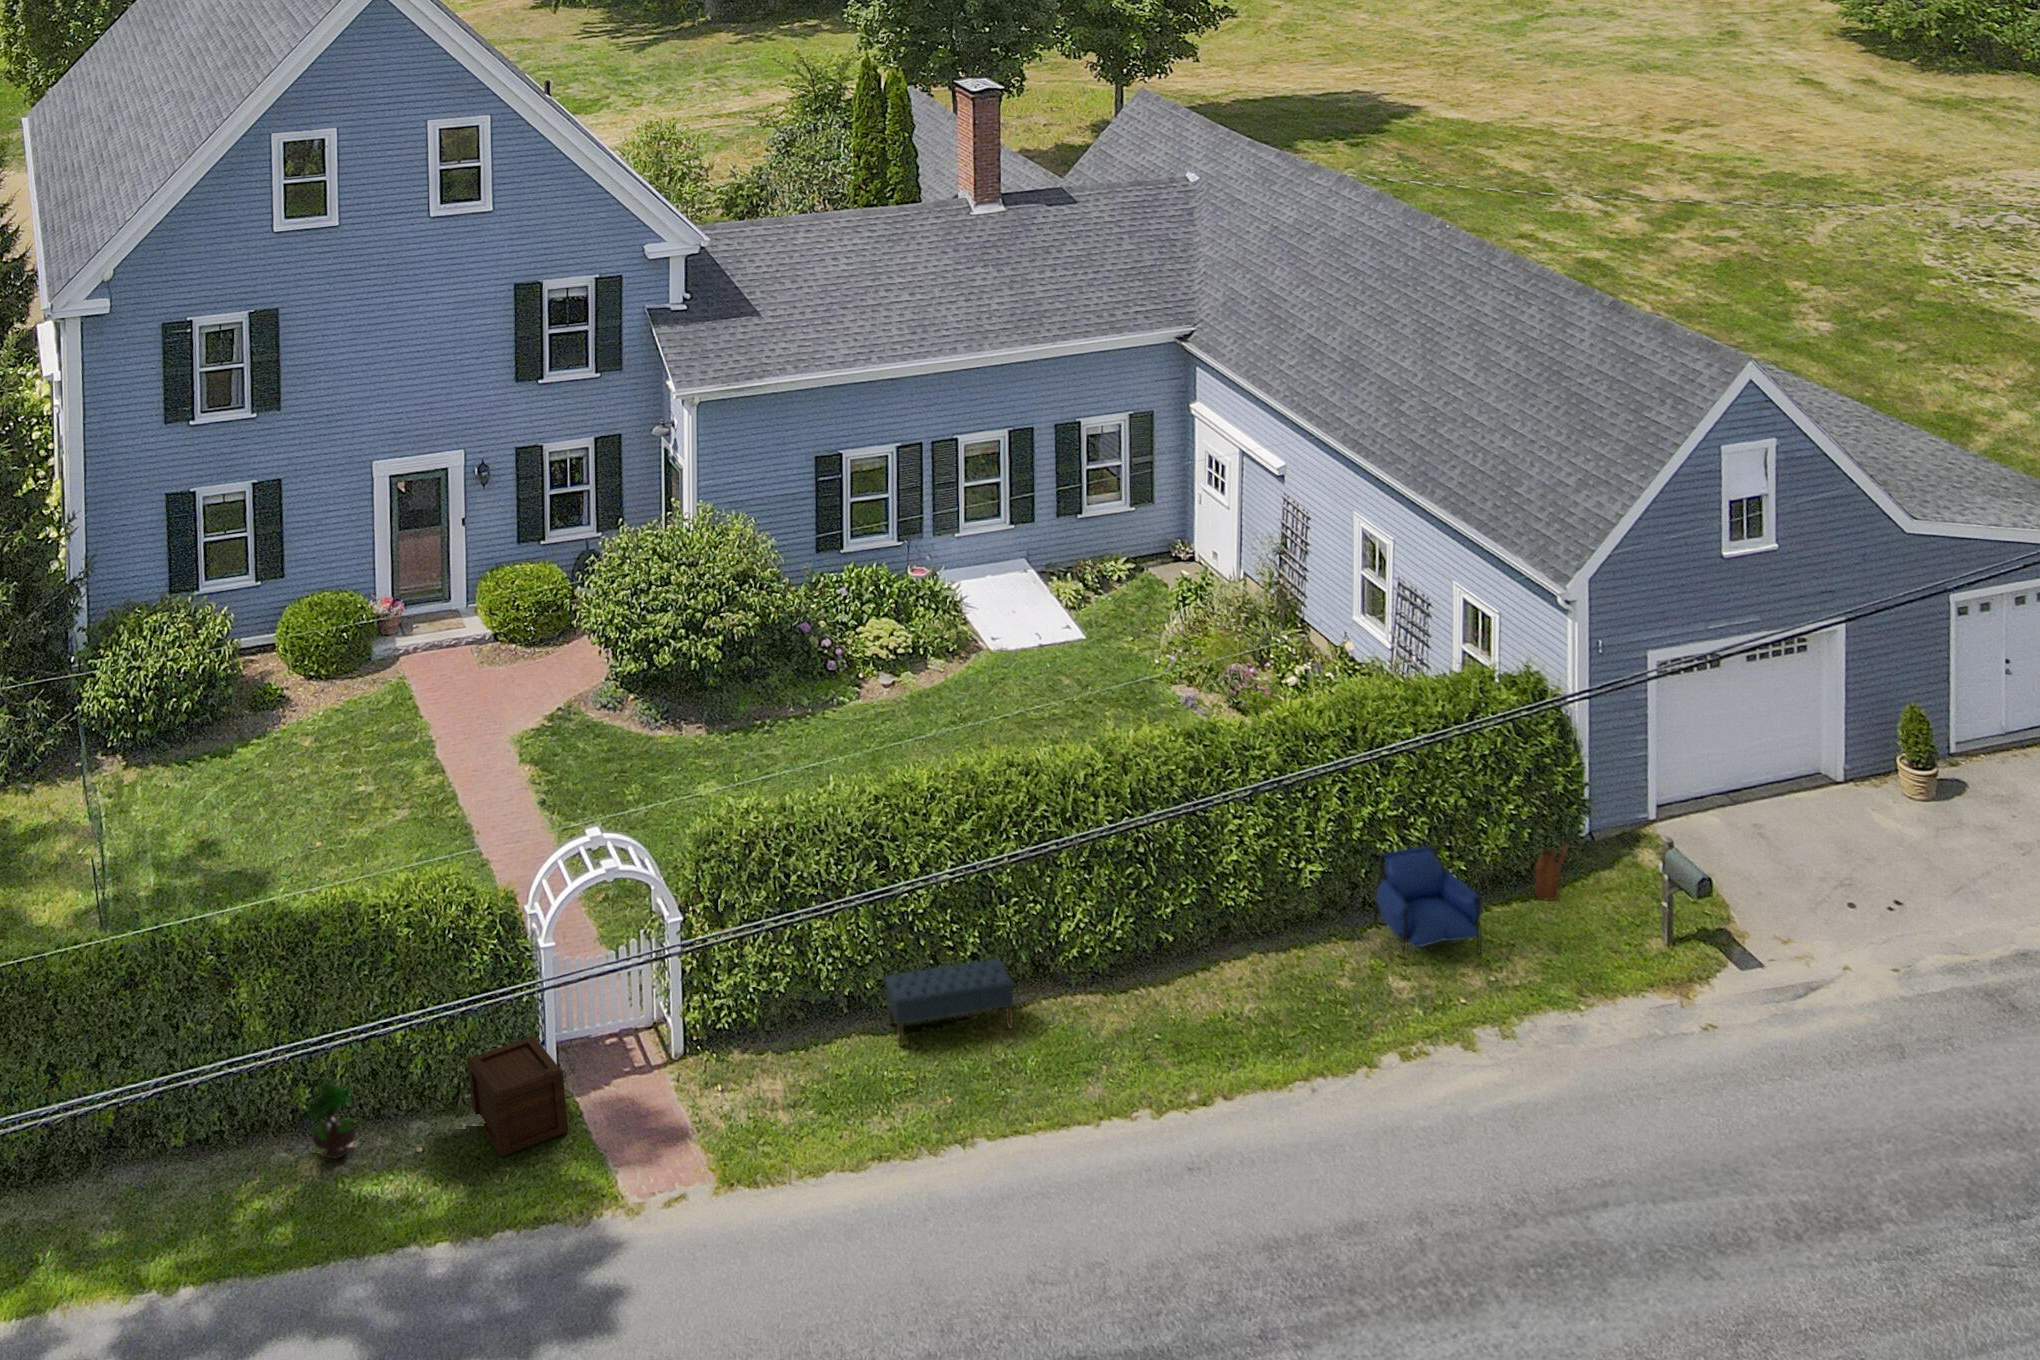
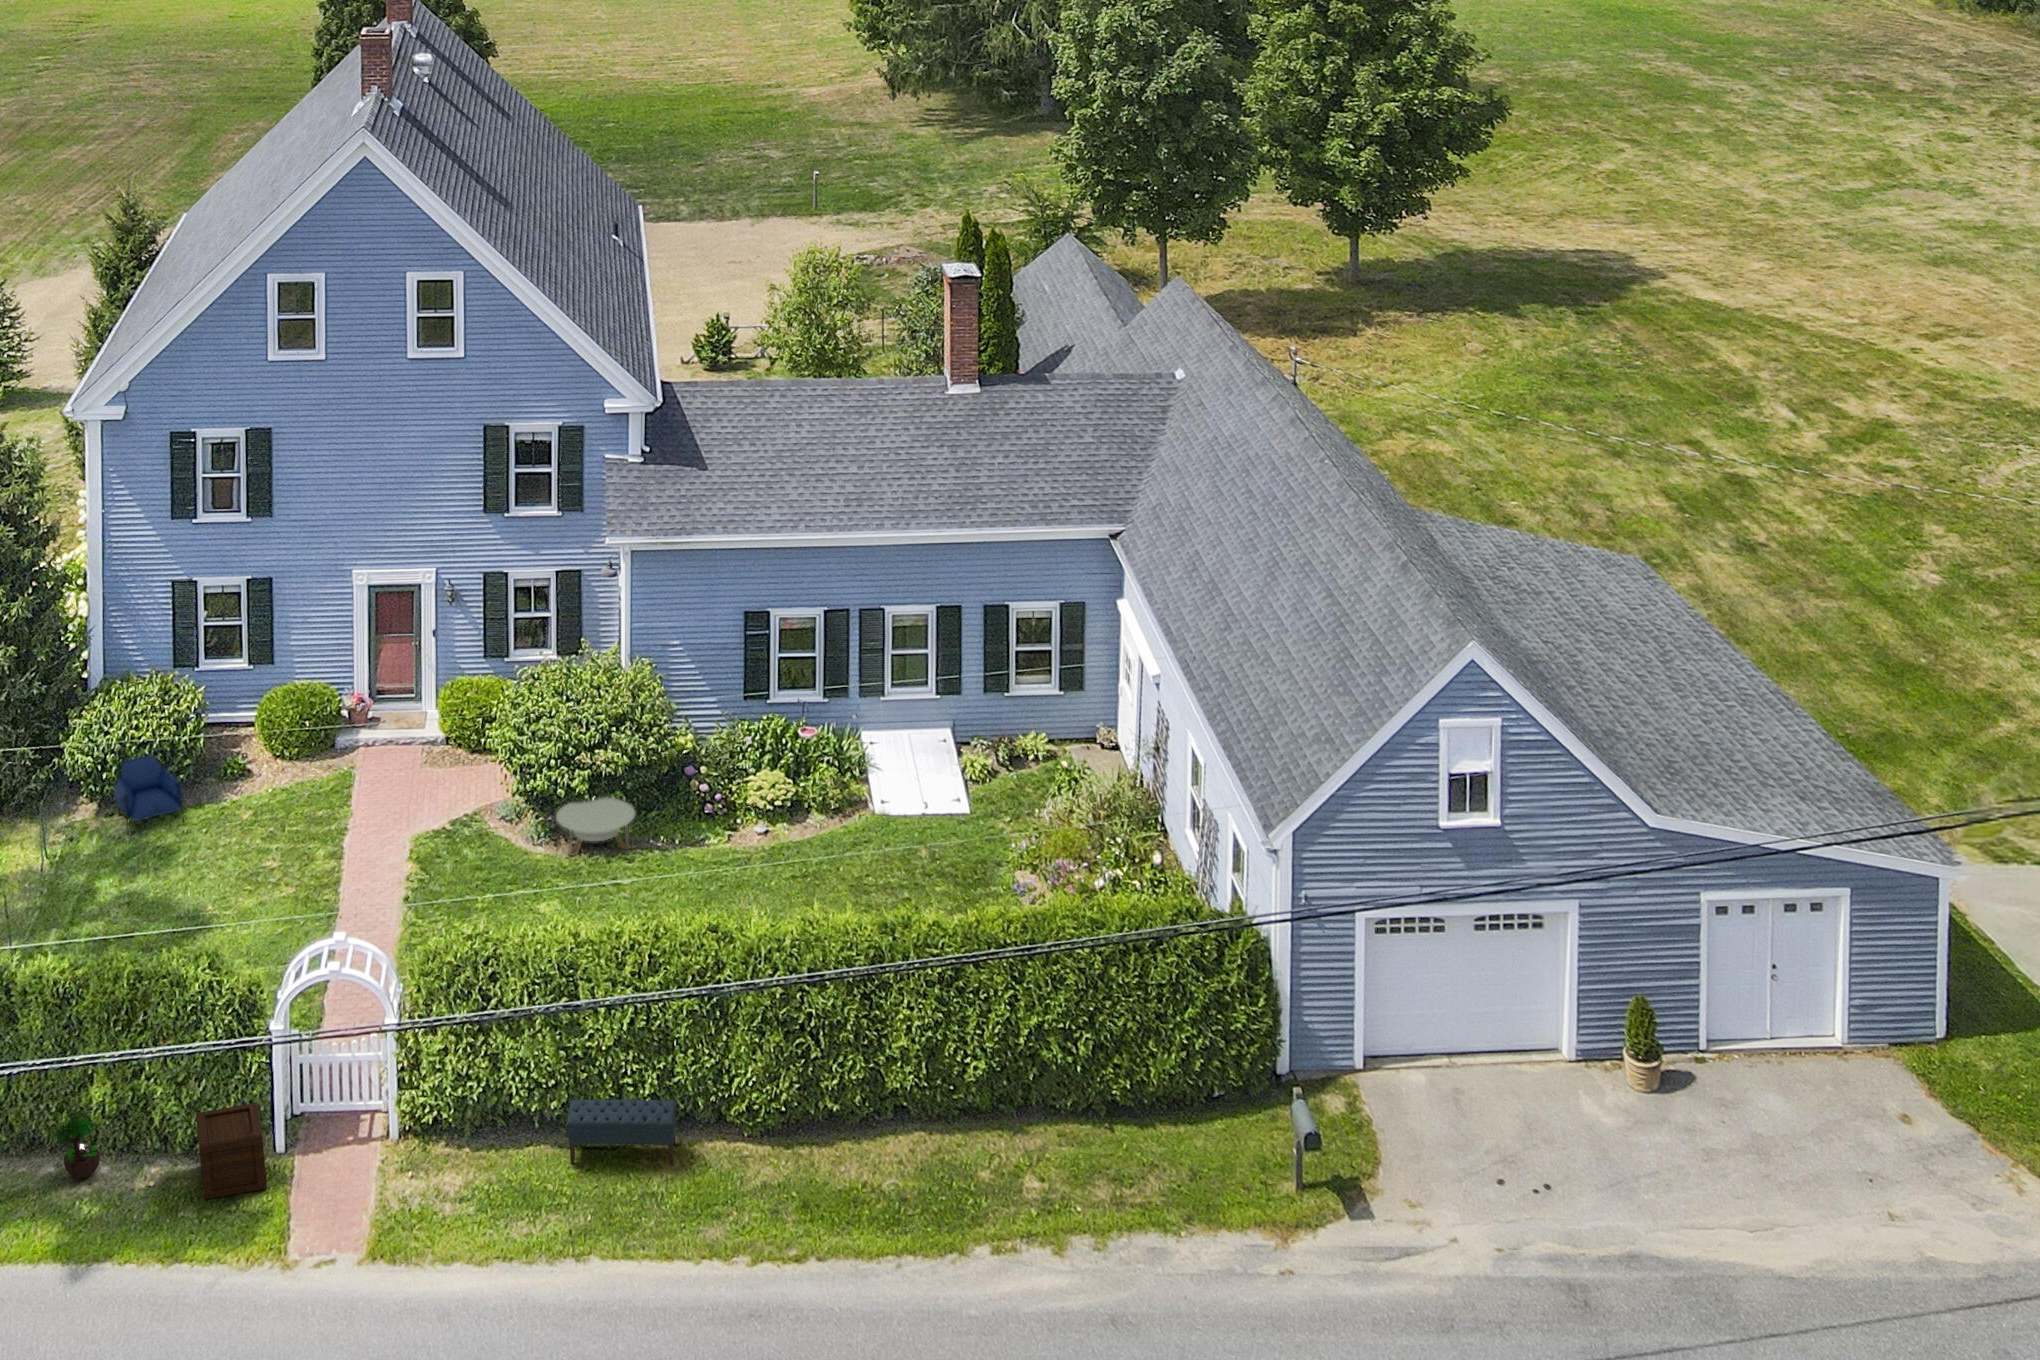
round table: none [681,667,768,733] -> present [556,798,635,856]
watering can: present [1534,844,1568,901] -> none [1207,1078,1248,1129]
armchair: present [1373,847,1482,965] -> present [114,755,184,833]

